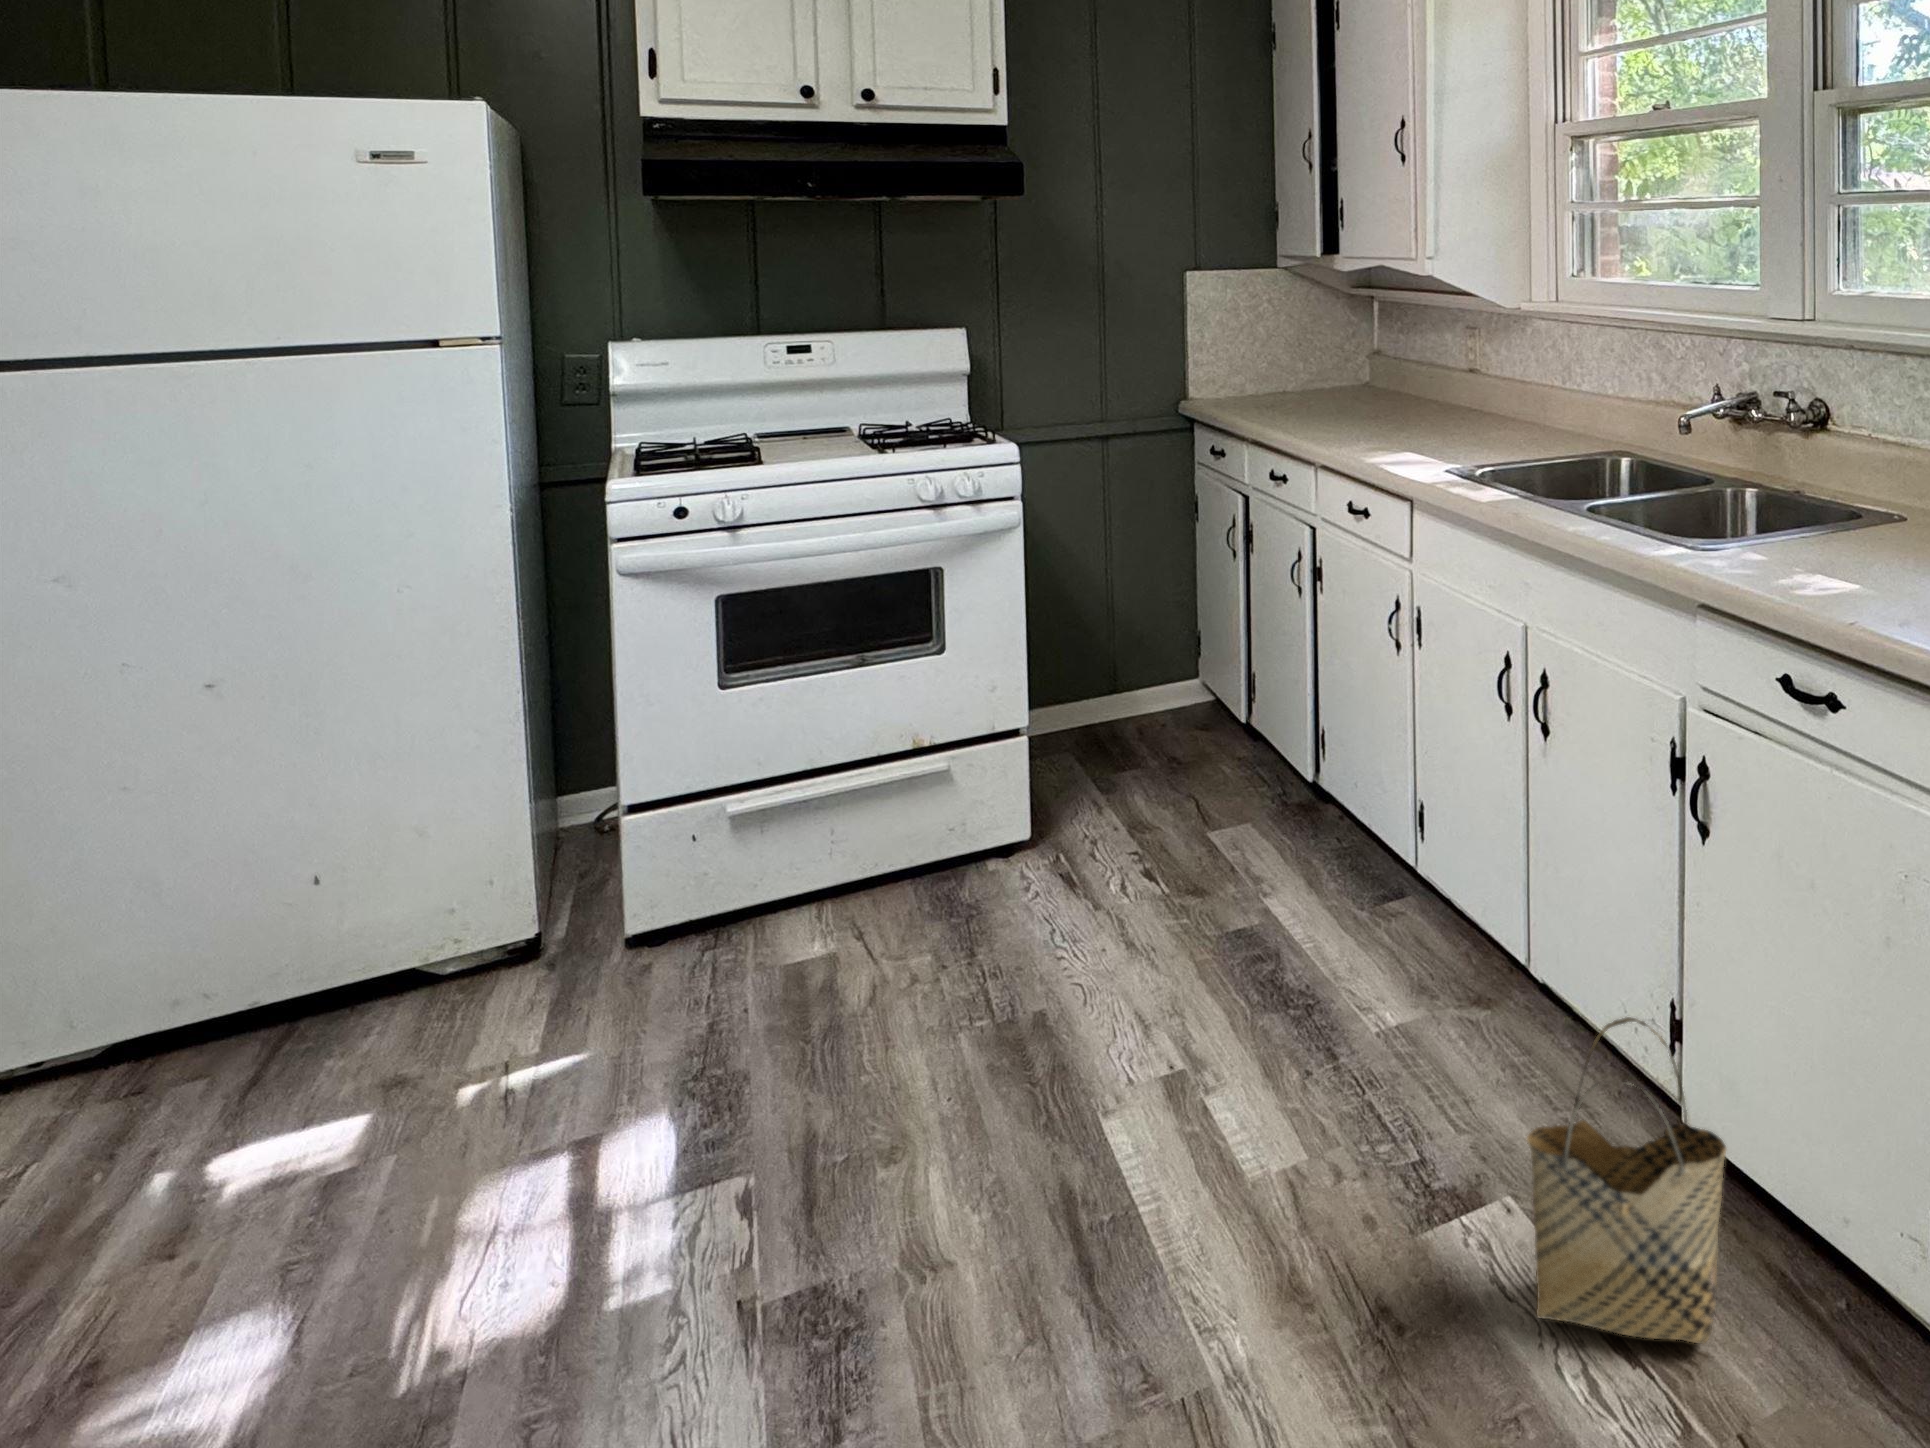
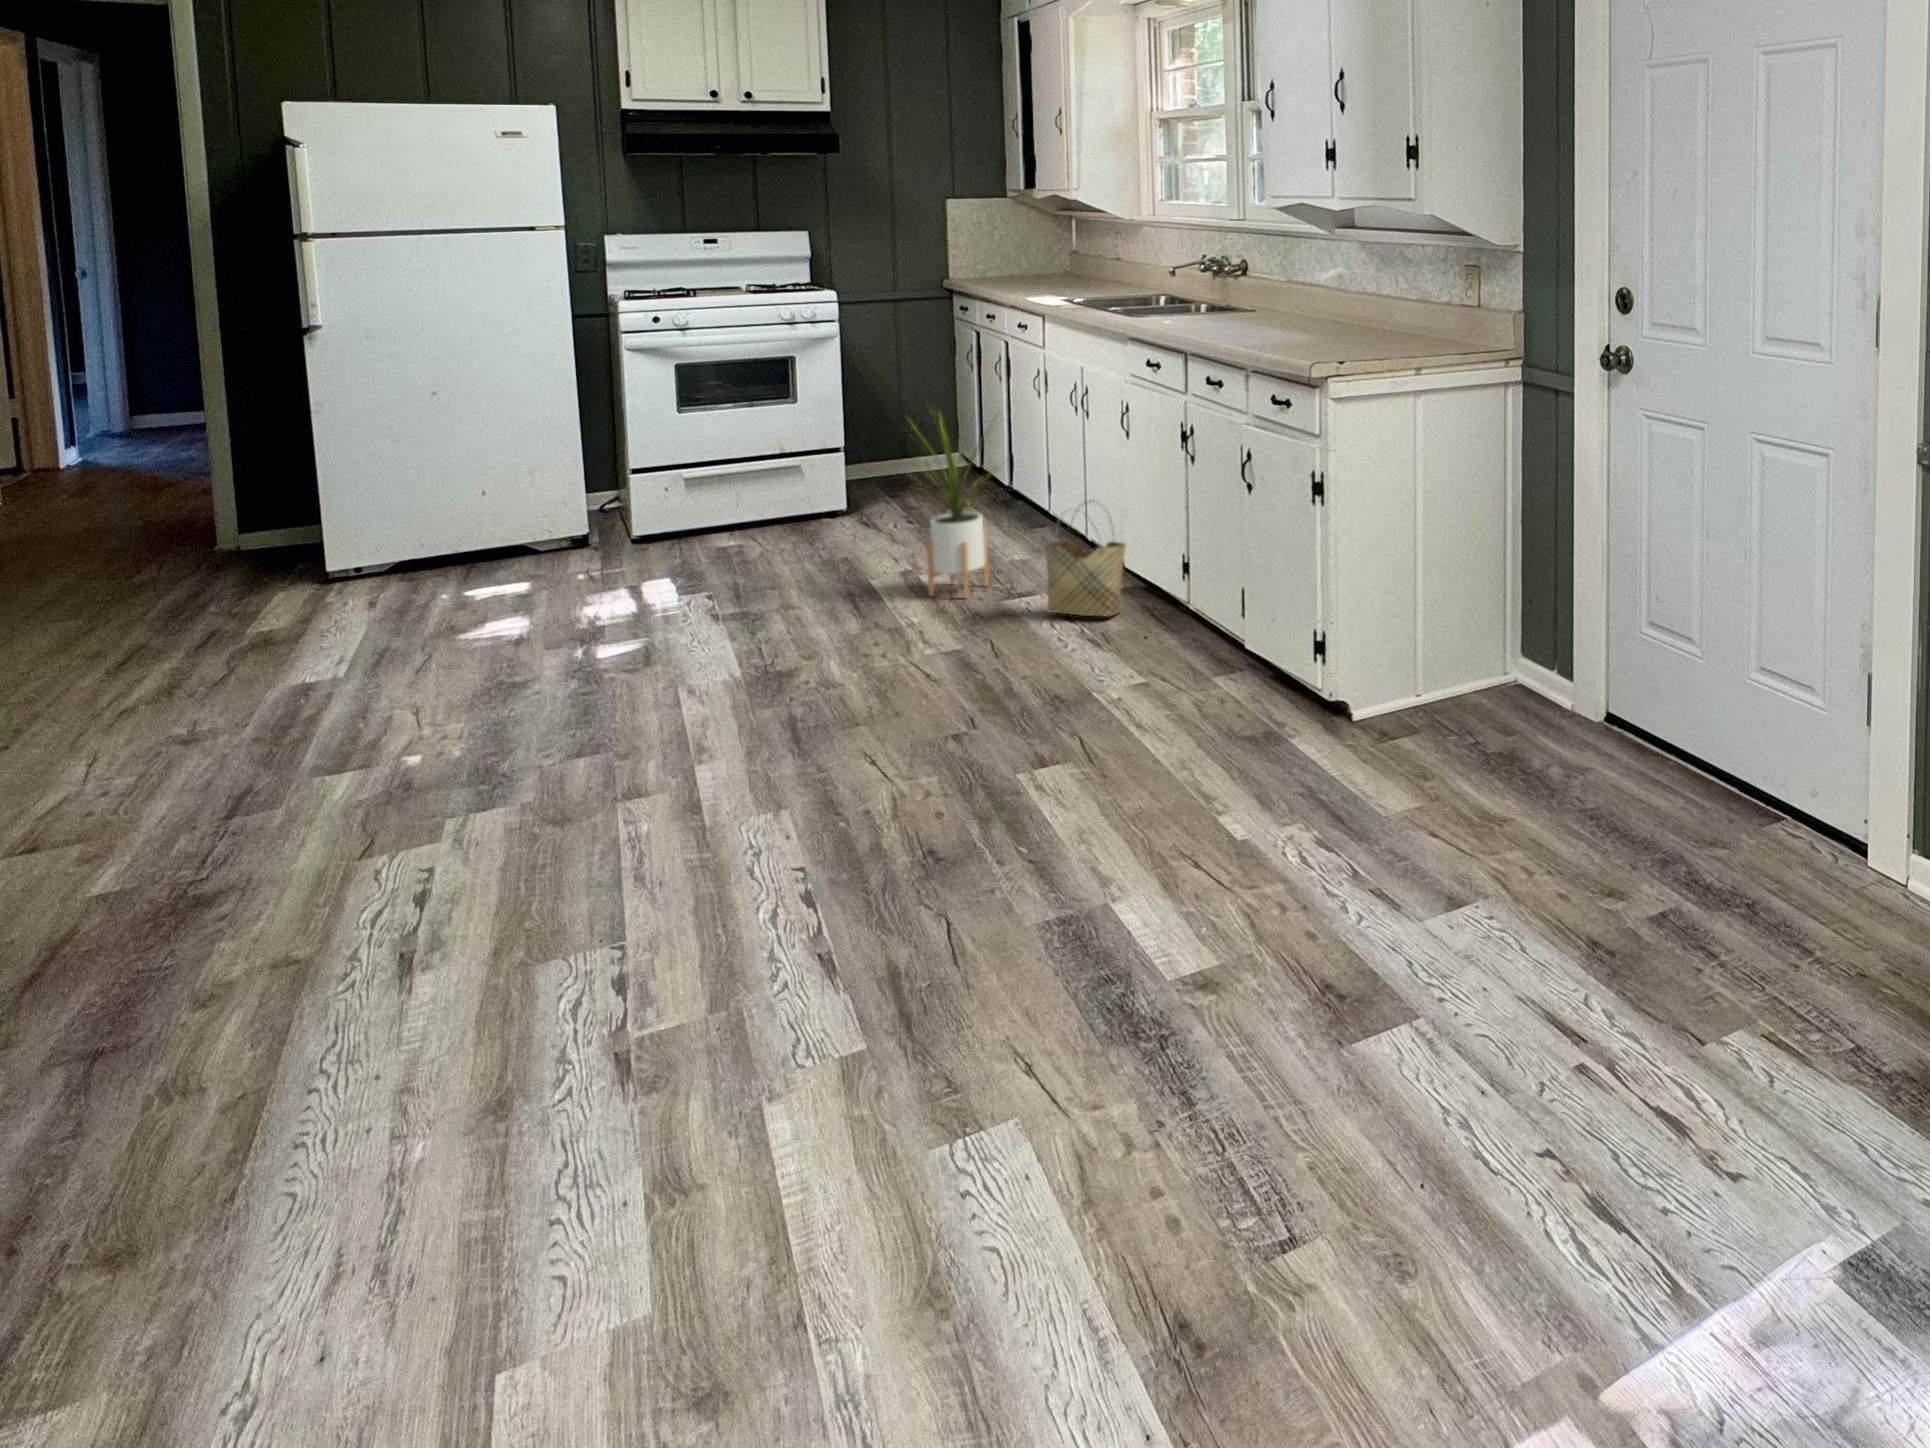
house plant: none [1170,728,1416,1217] -> present [925,401,991,598]

